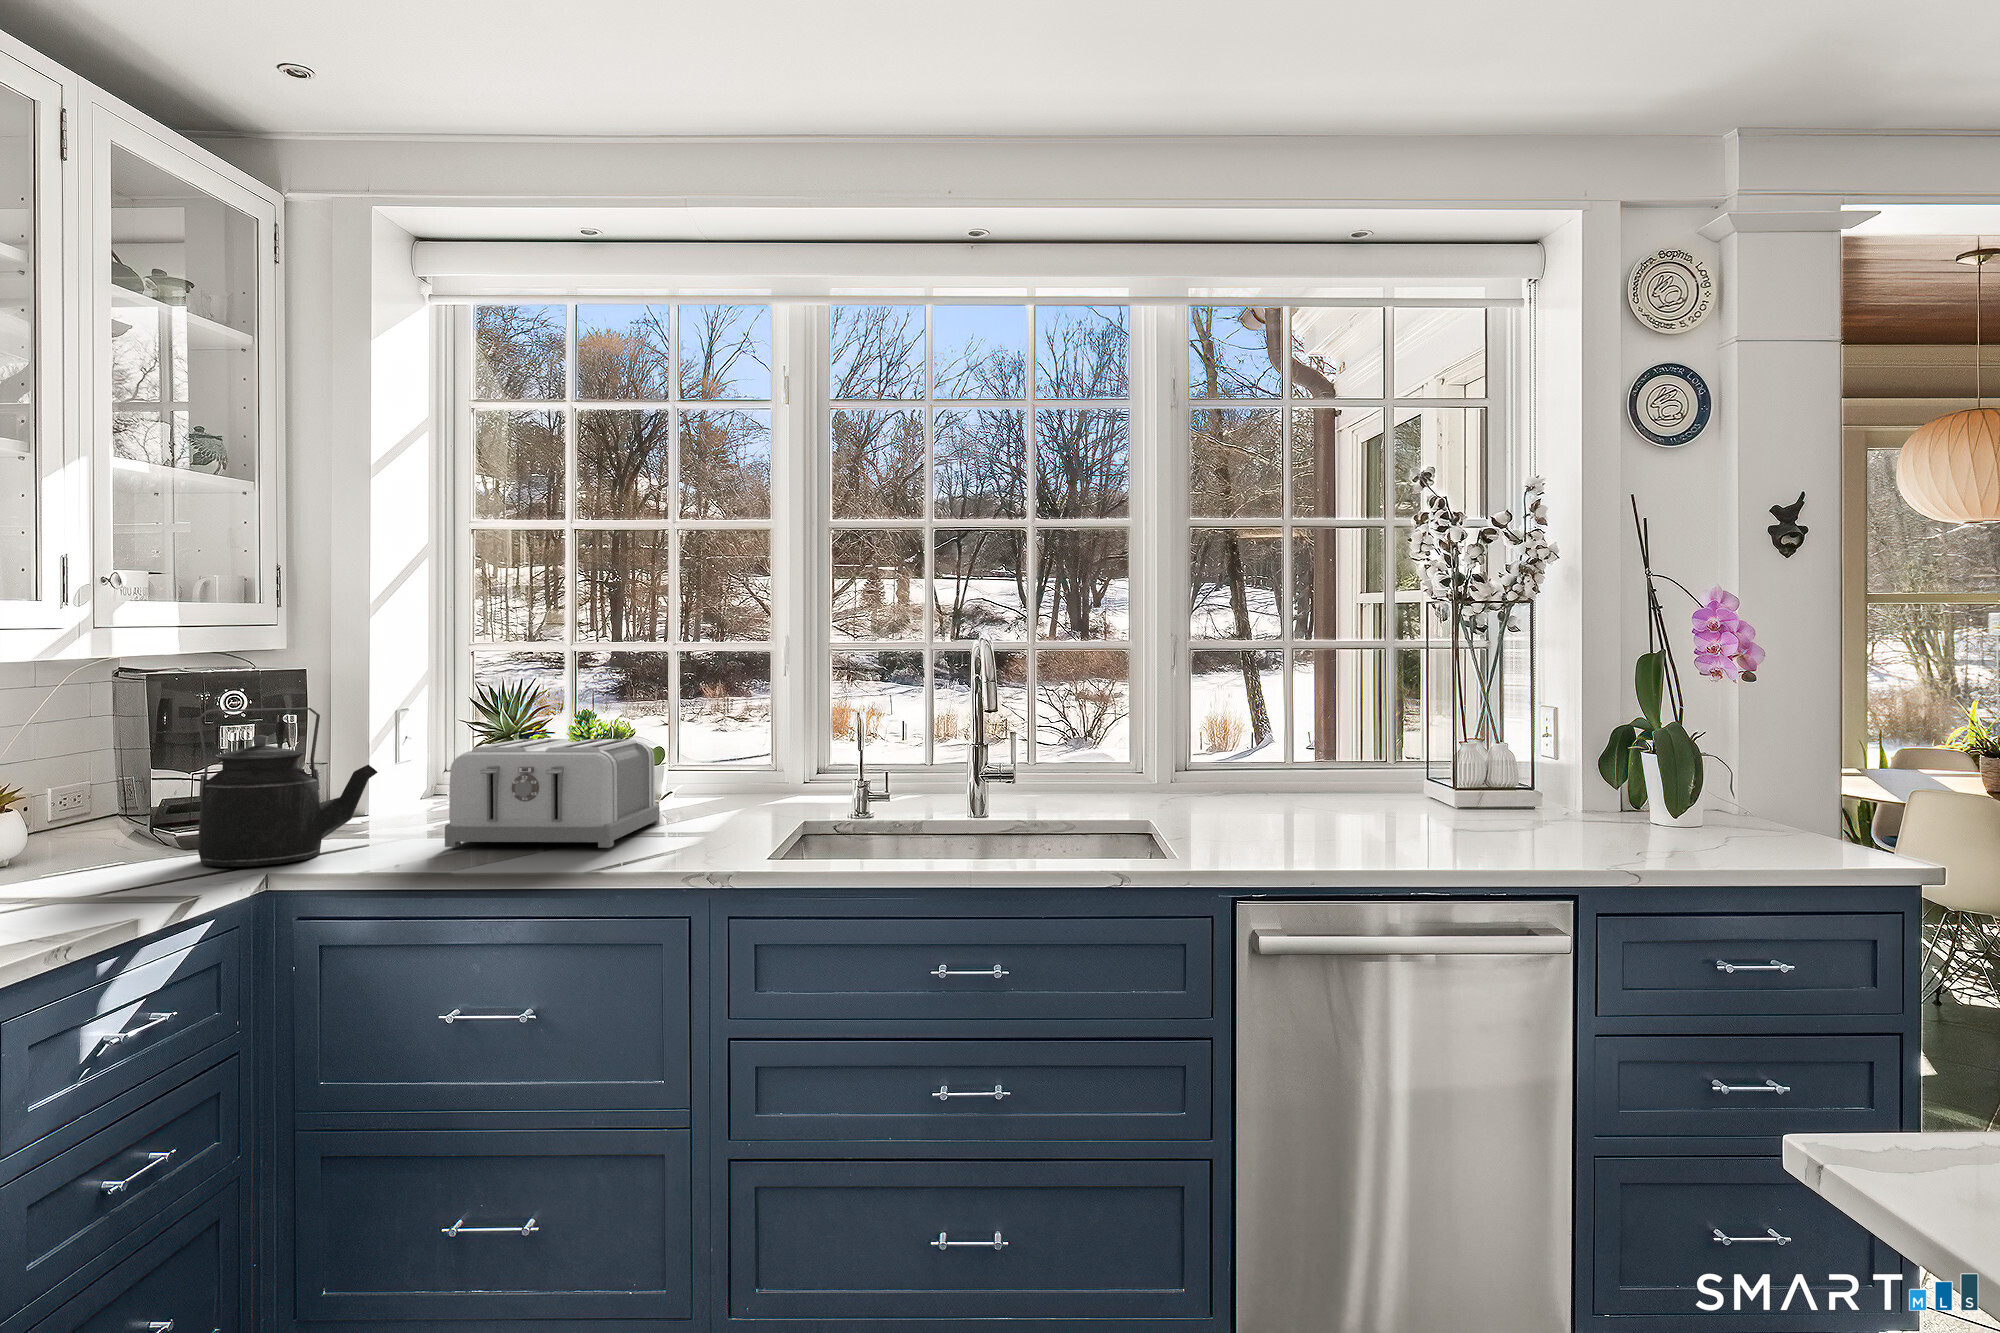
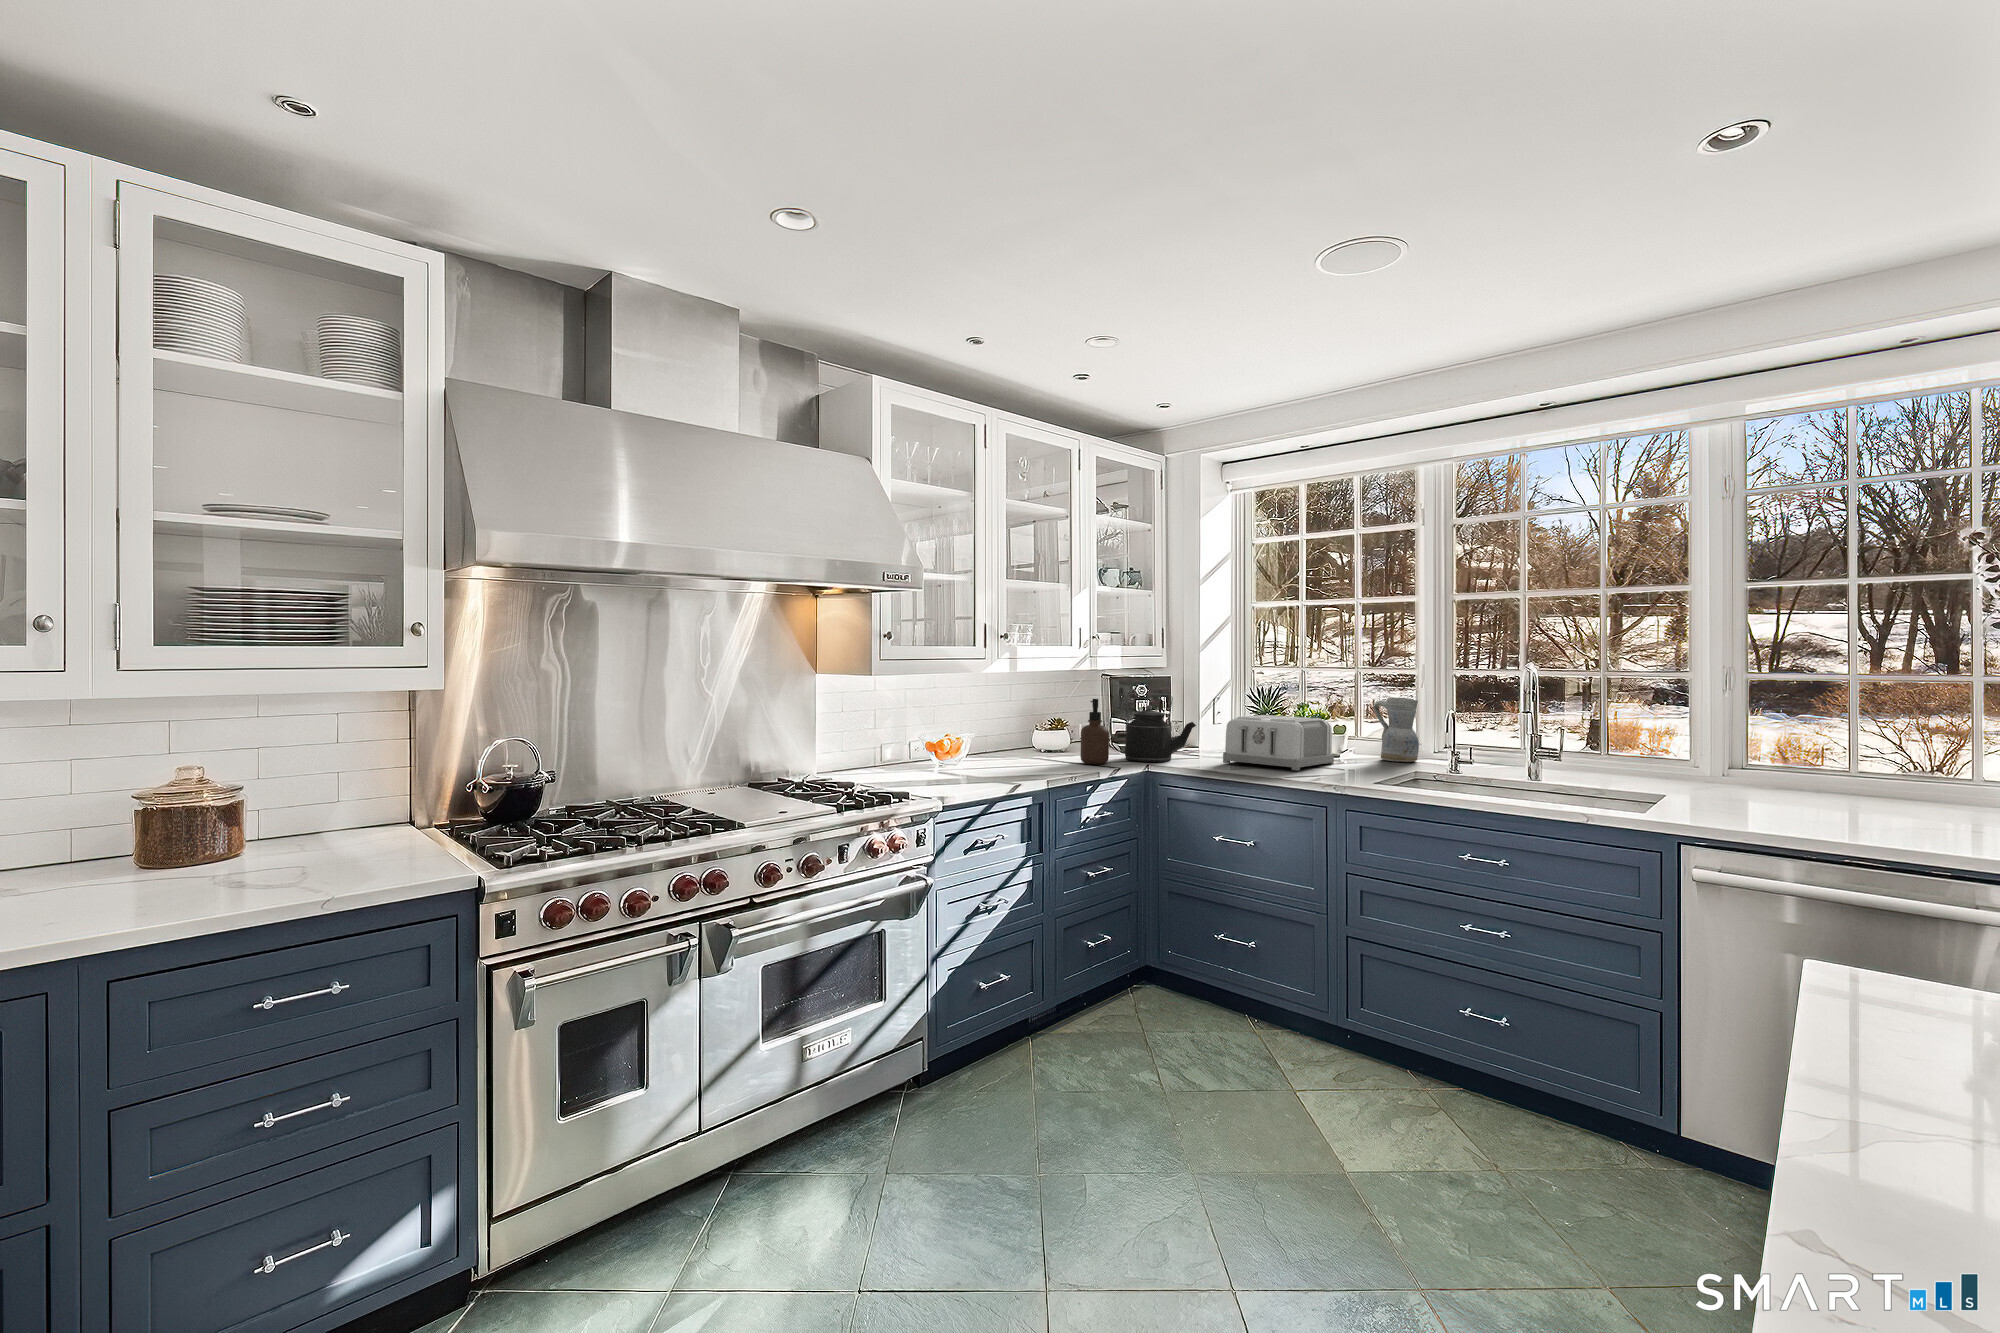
ceramic pitcher: none [713,693,789,805] -> present [1374,697,1419,762]
soap dispenser: none [70,728,156,892] -> present [1080,699,1109,764]

